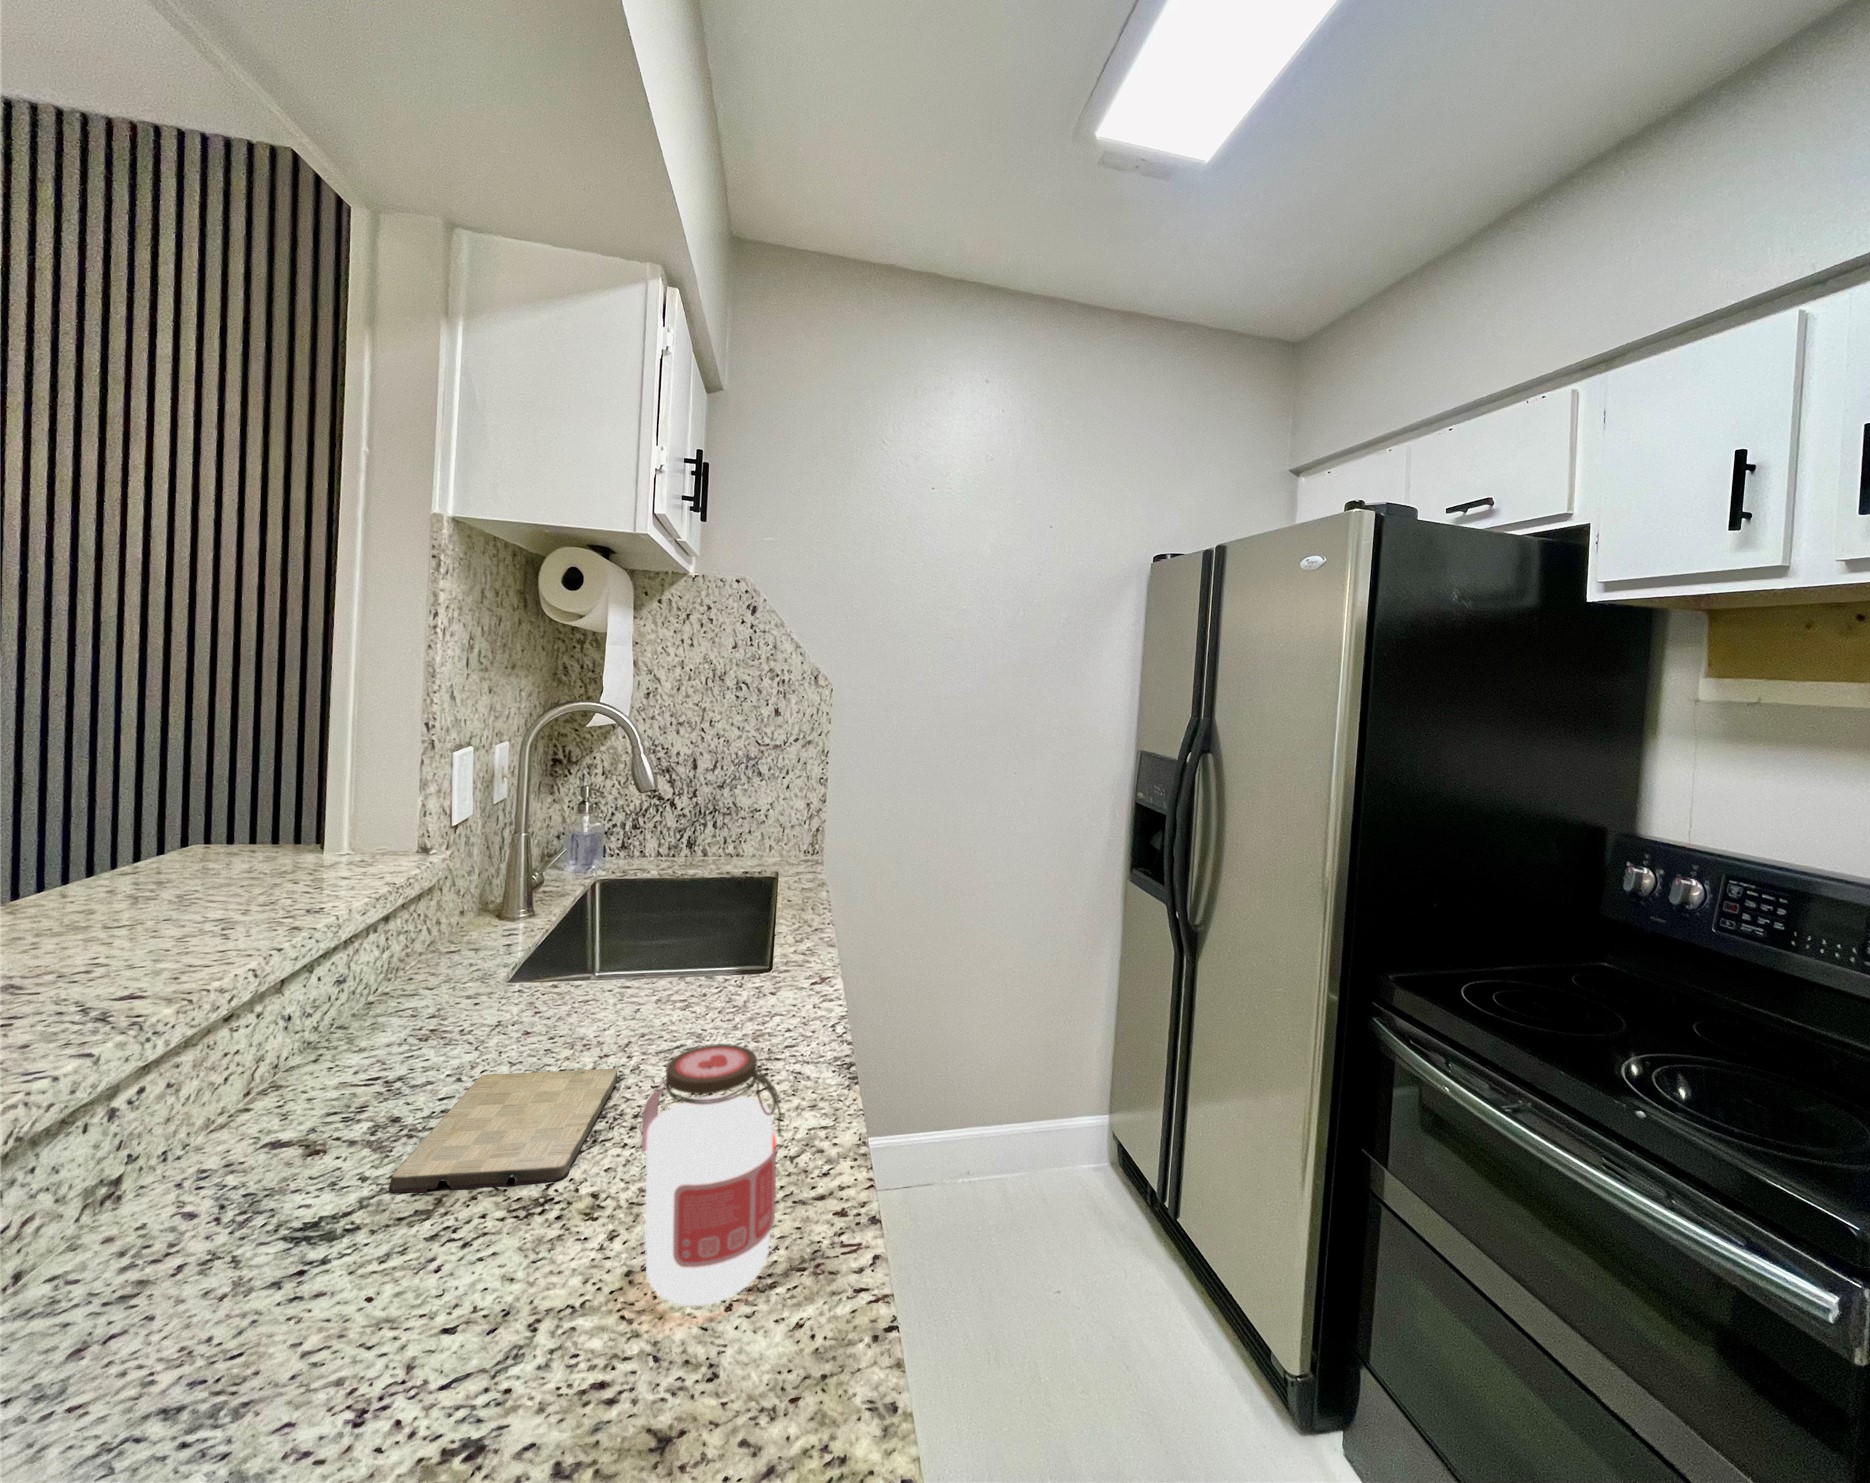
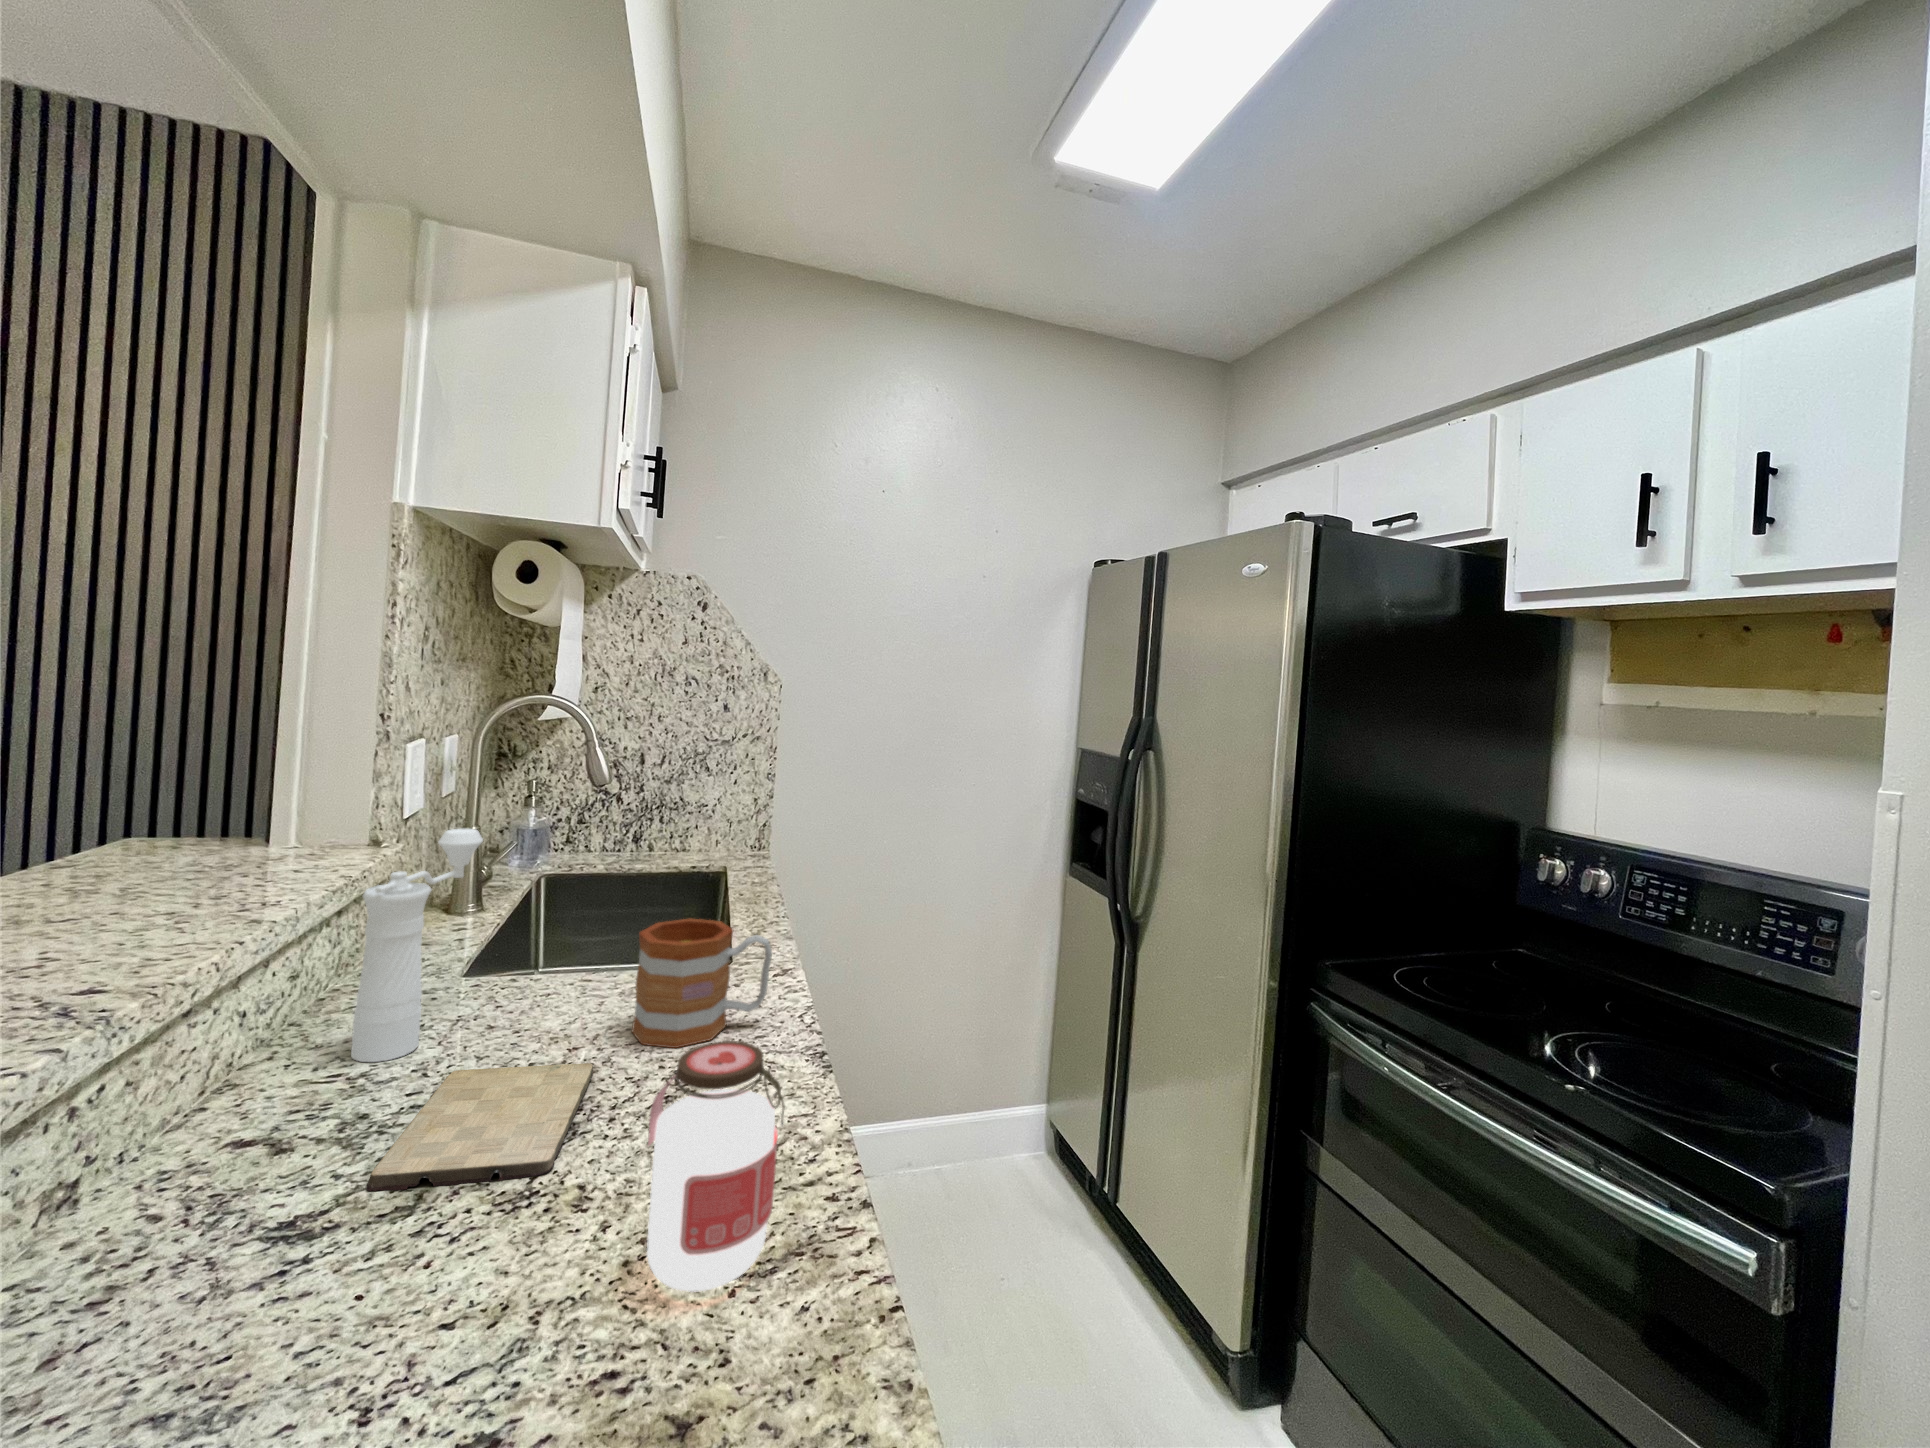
pepper mill: none [392,834,512,1066] -> present [351,828,483,1062]
mug: none [661,922,800,1055] -> present [632,919,772,1048]

